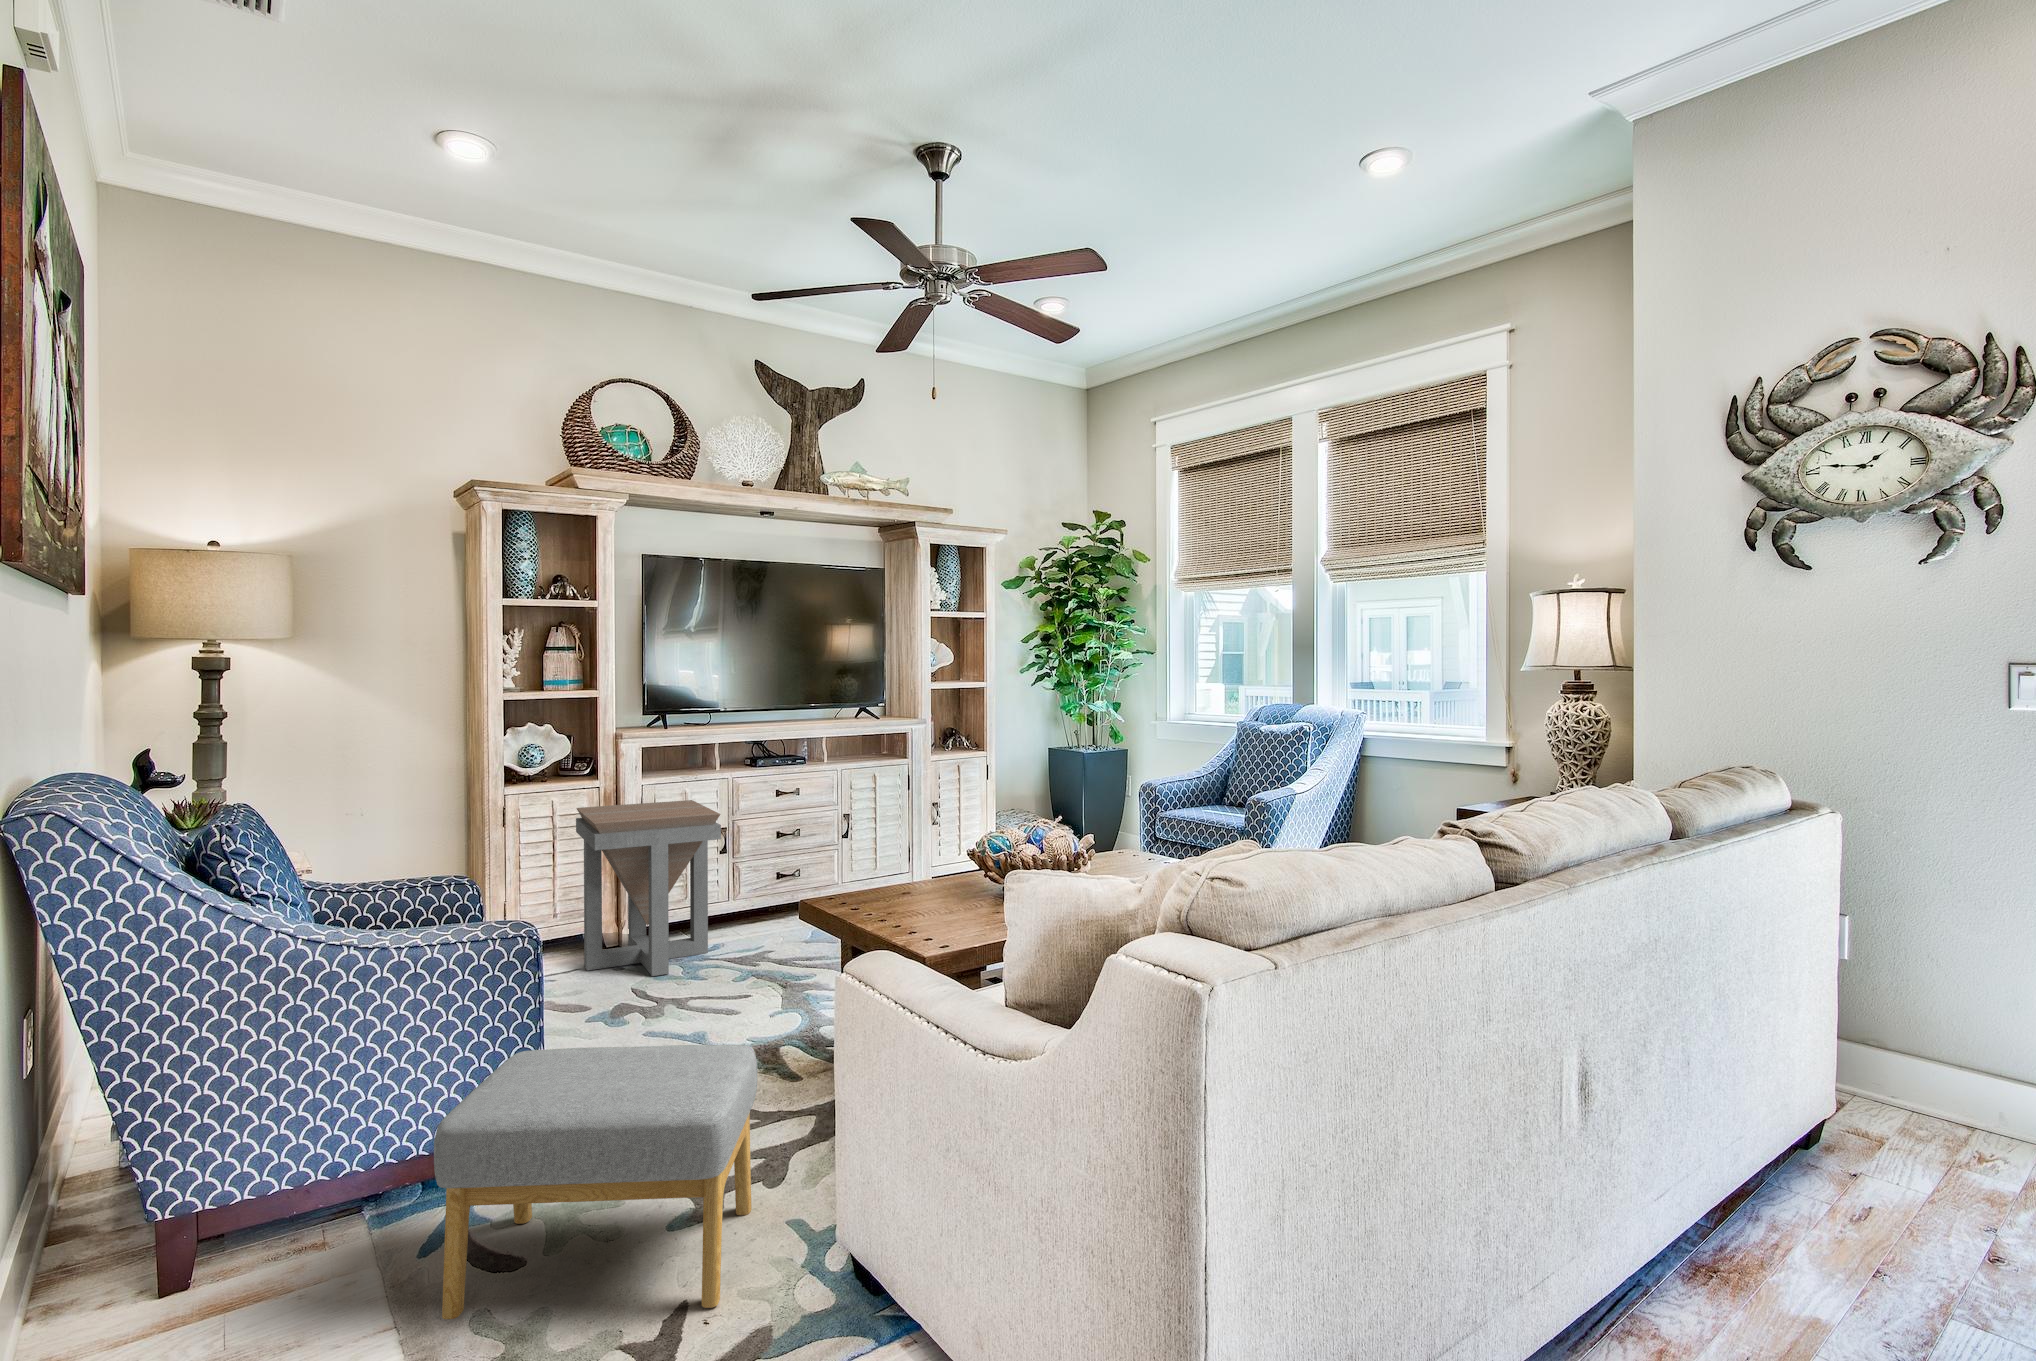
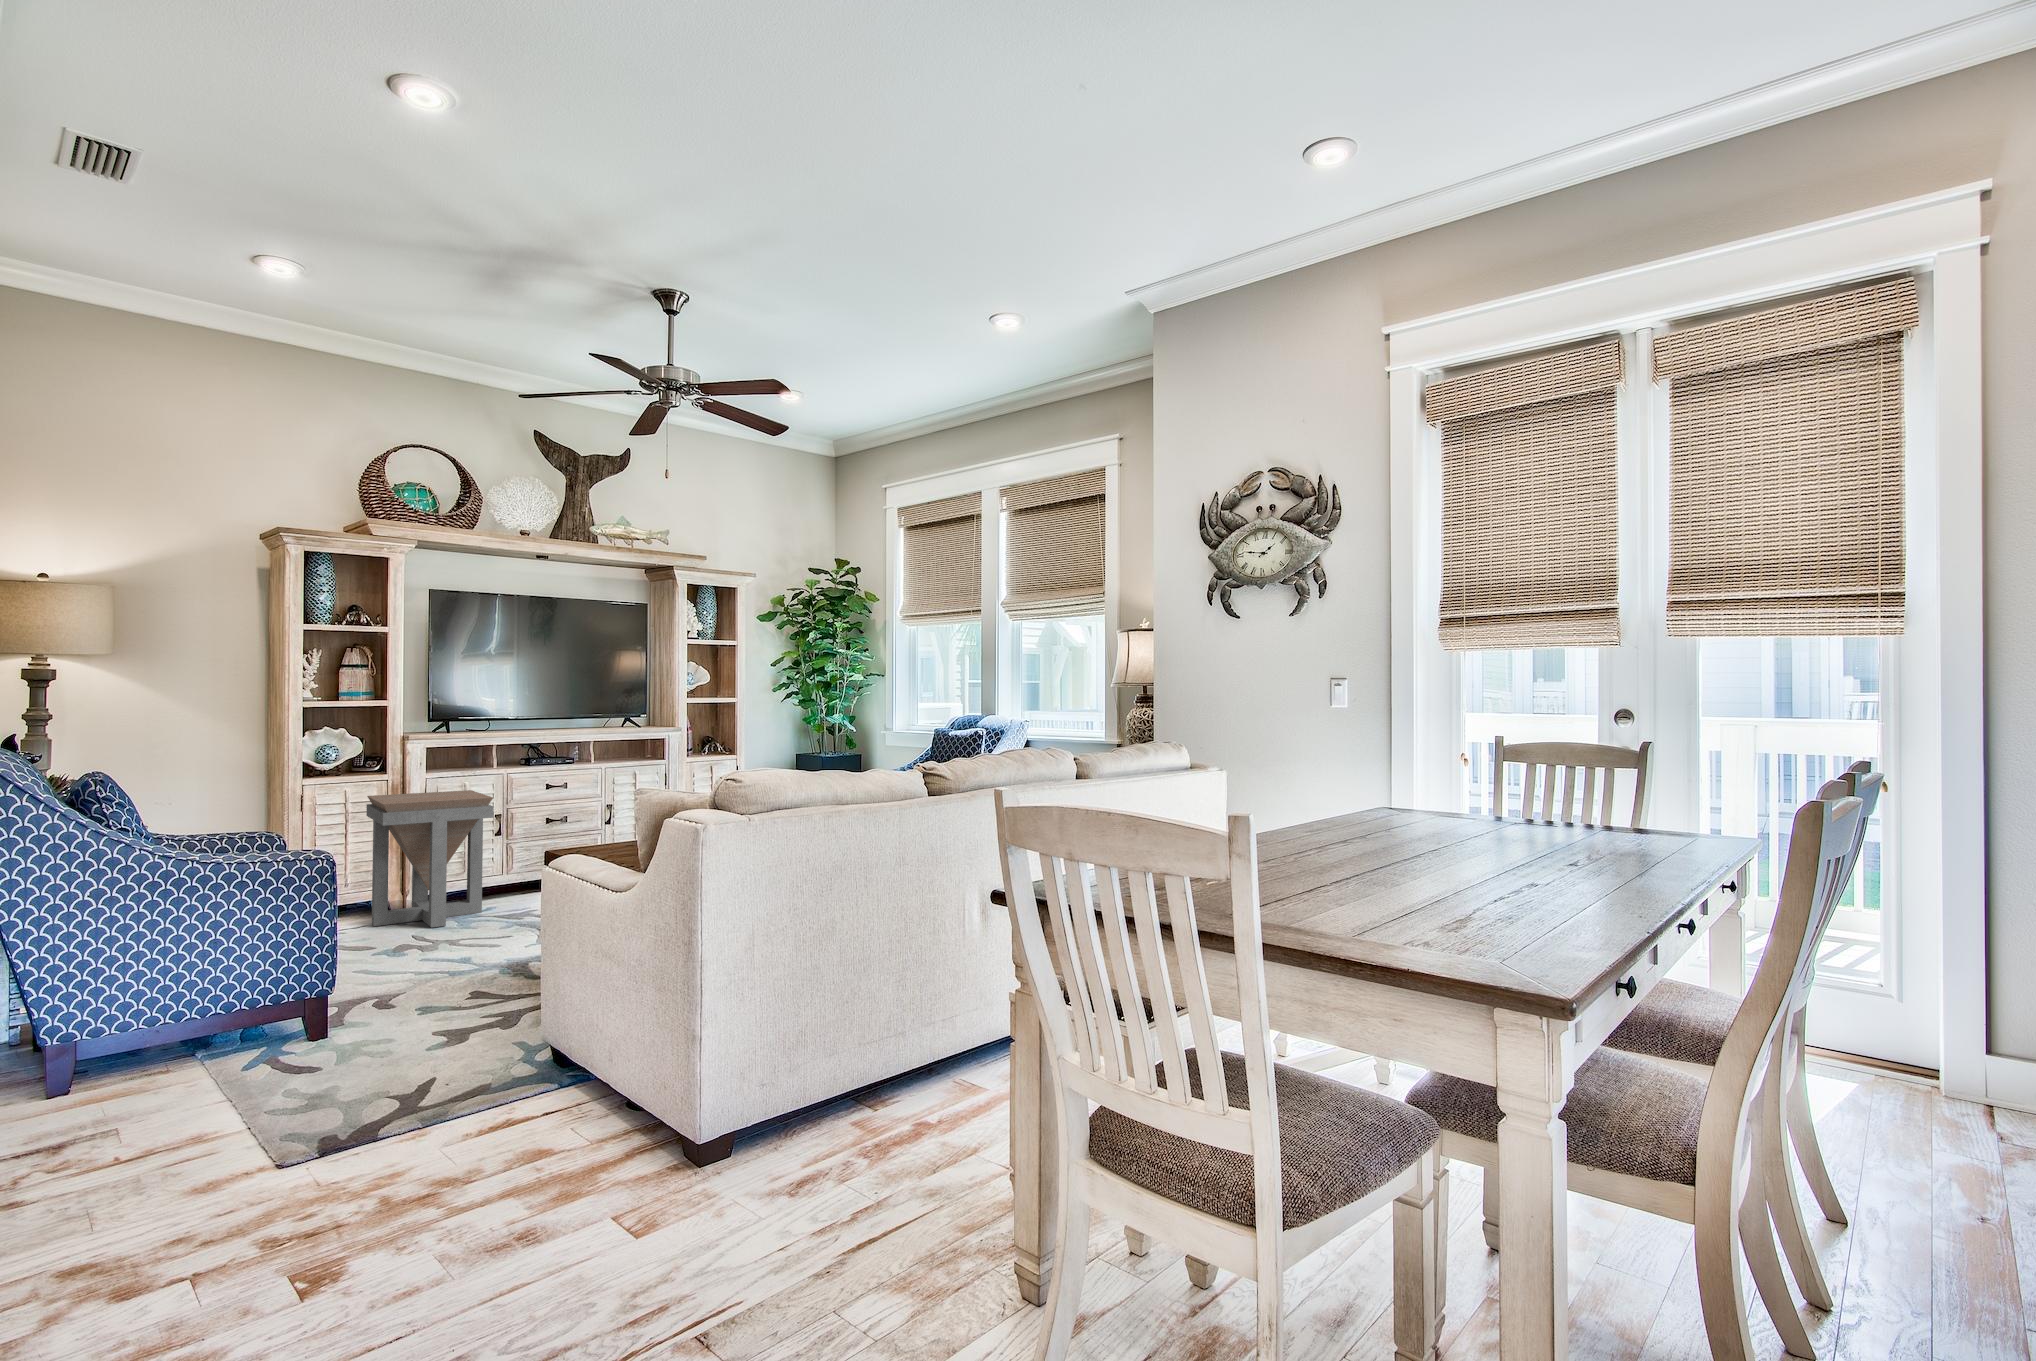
footstool: present [434,1045,757,1319] -> none [260,929,499,1098]

